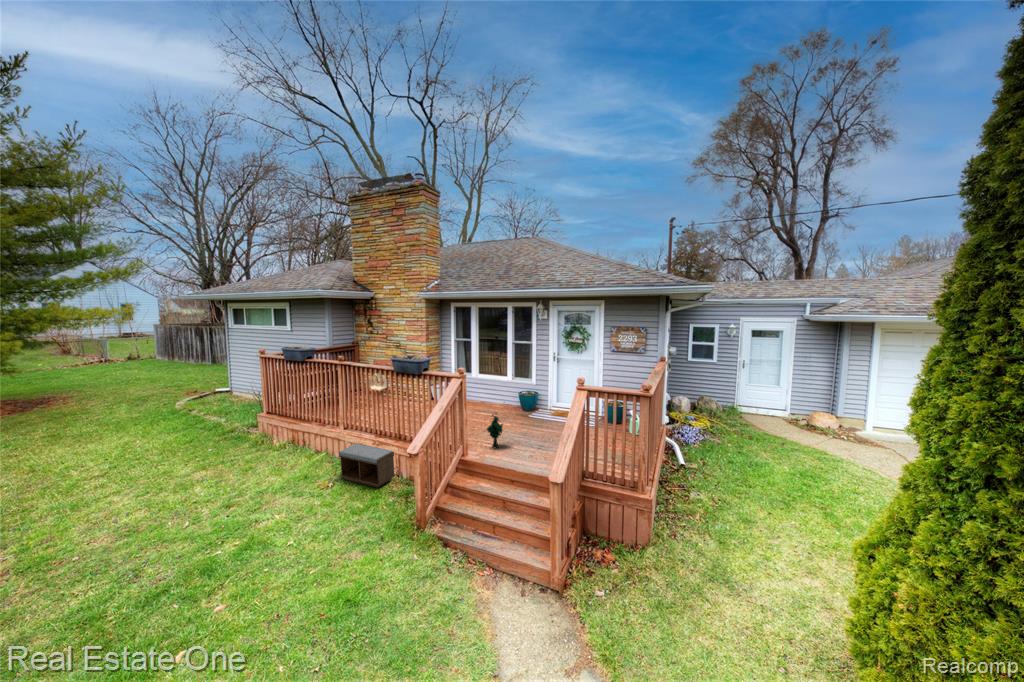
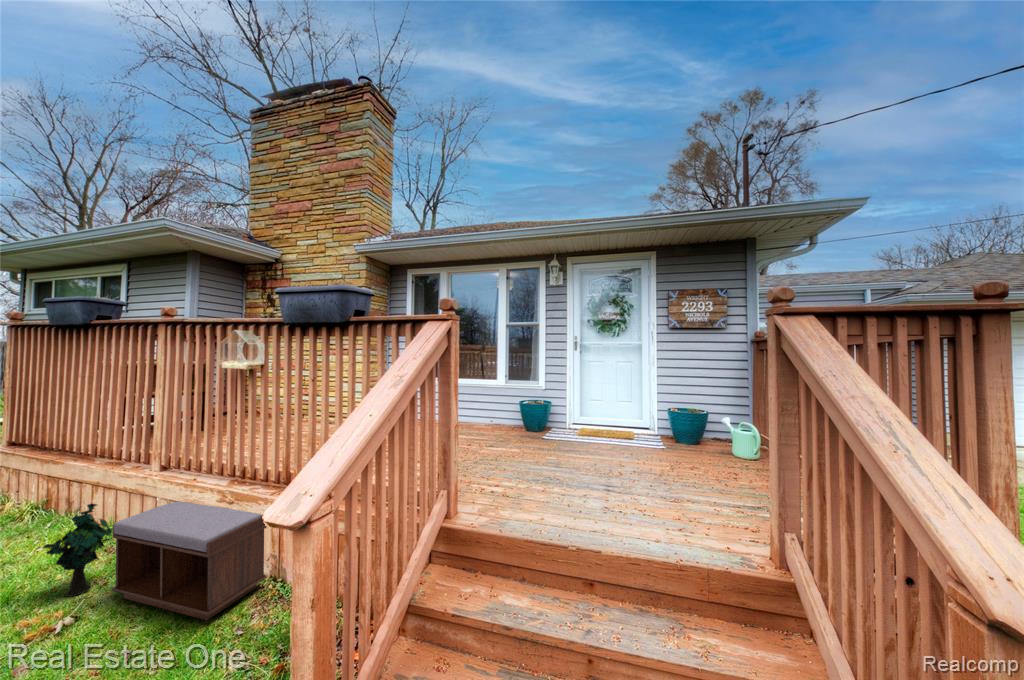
decorative plant: present [486,413,503,448] -> present [42,503,112,597]

